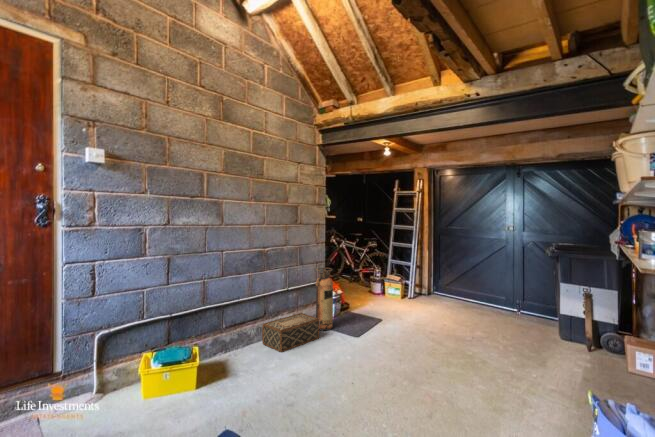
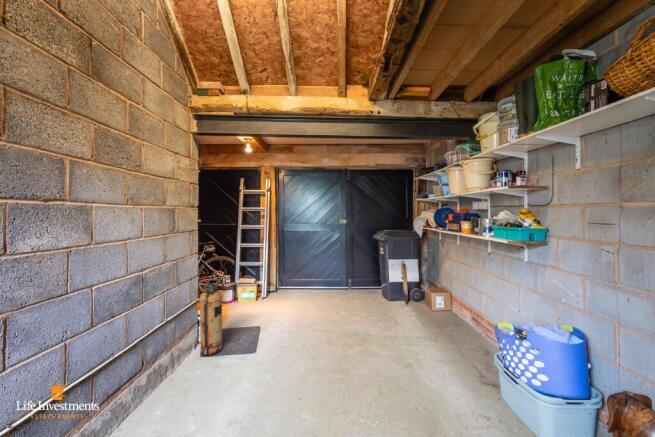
woven basket: present [262,313,319,352] -> none [142,344,219,412]

